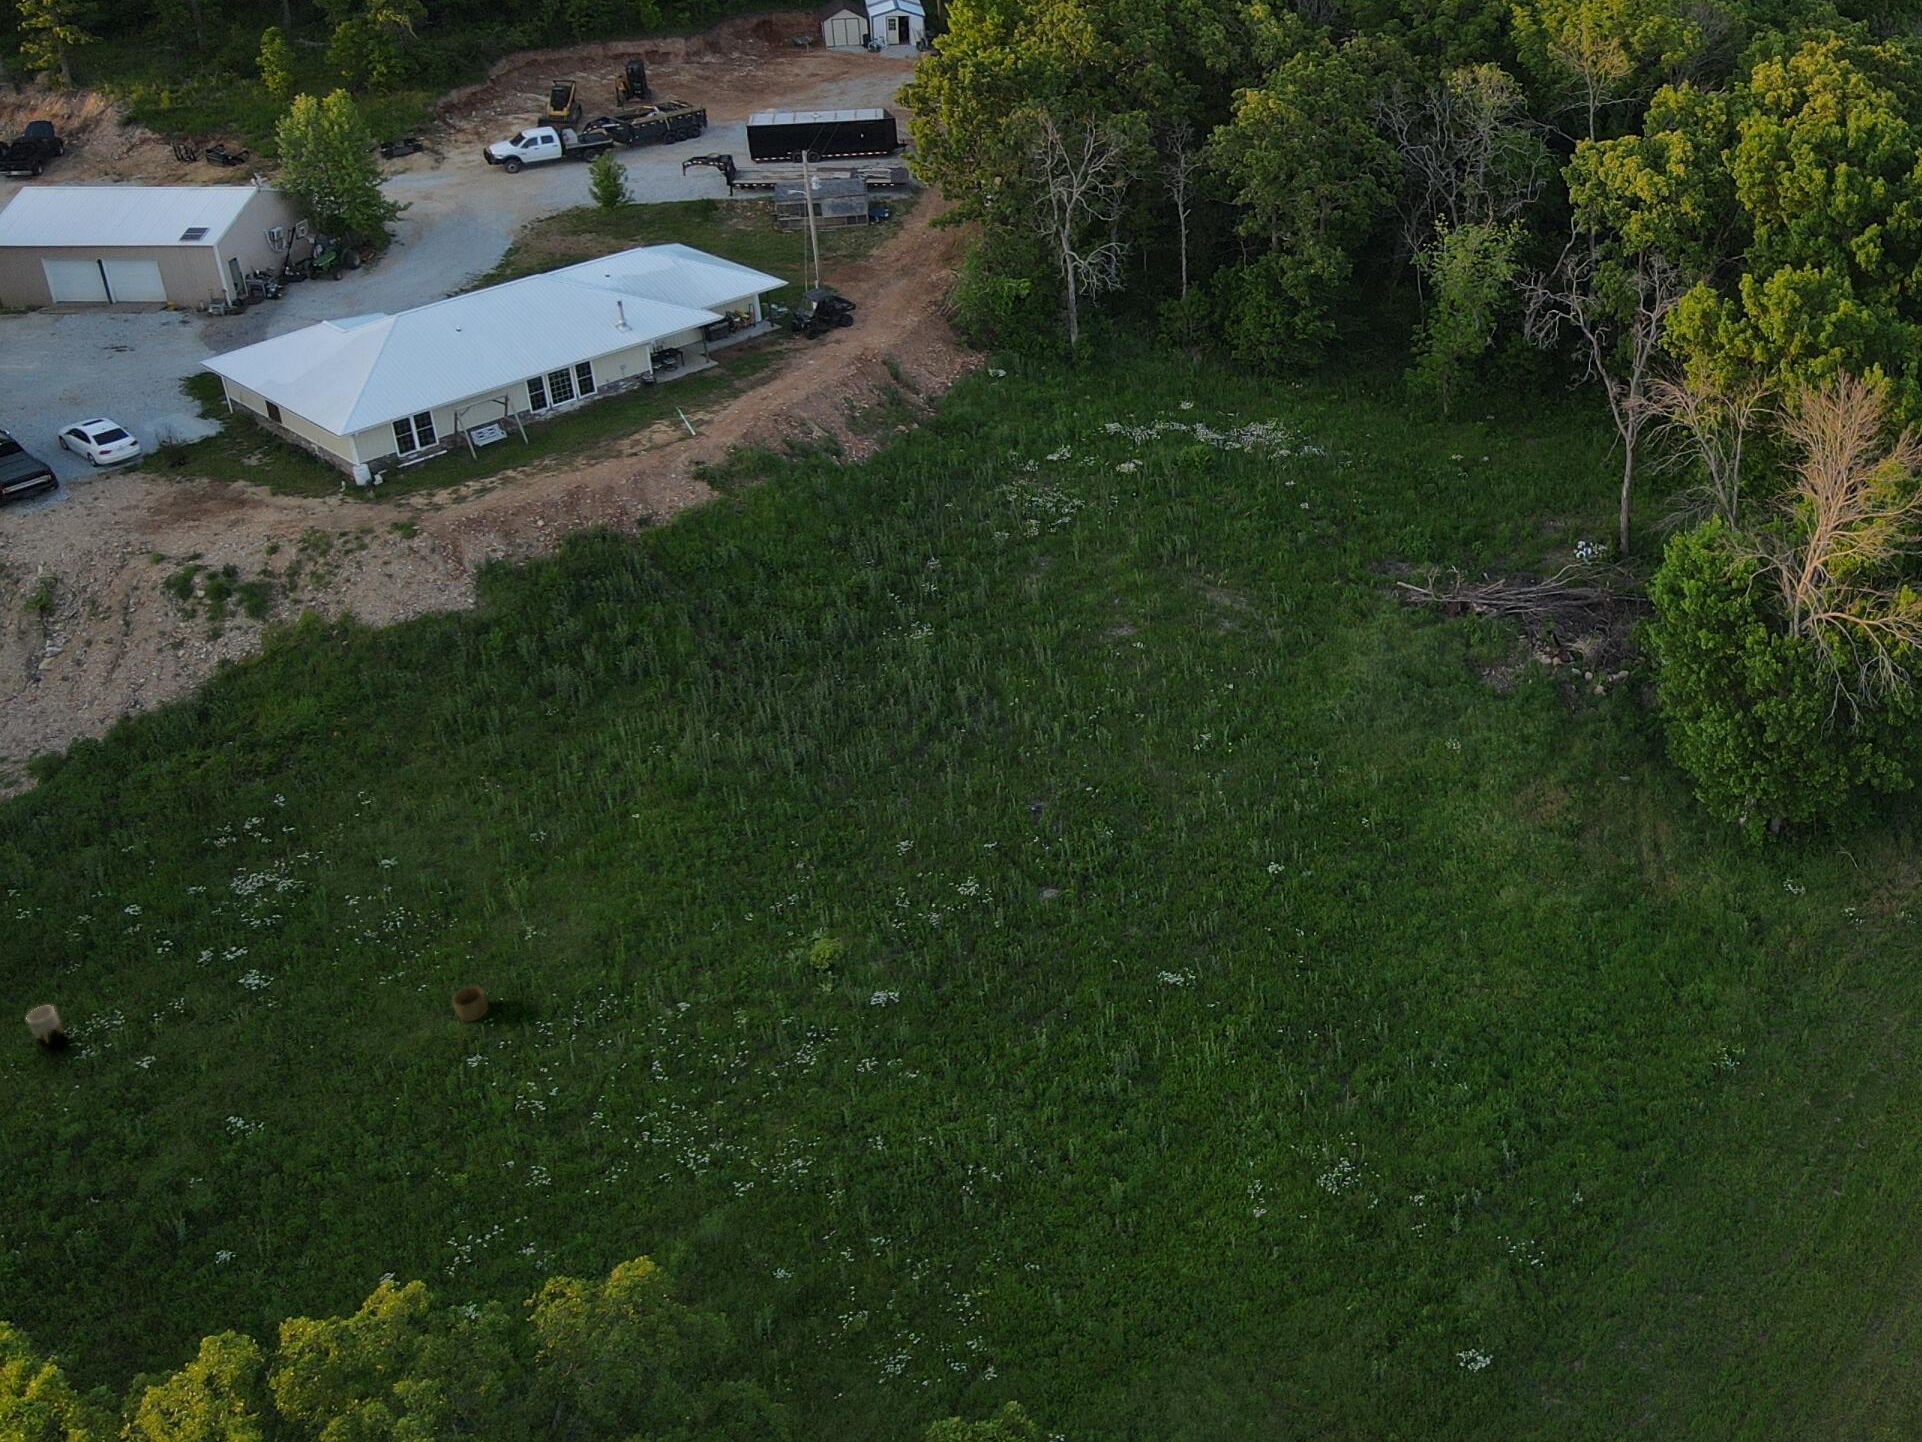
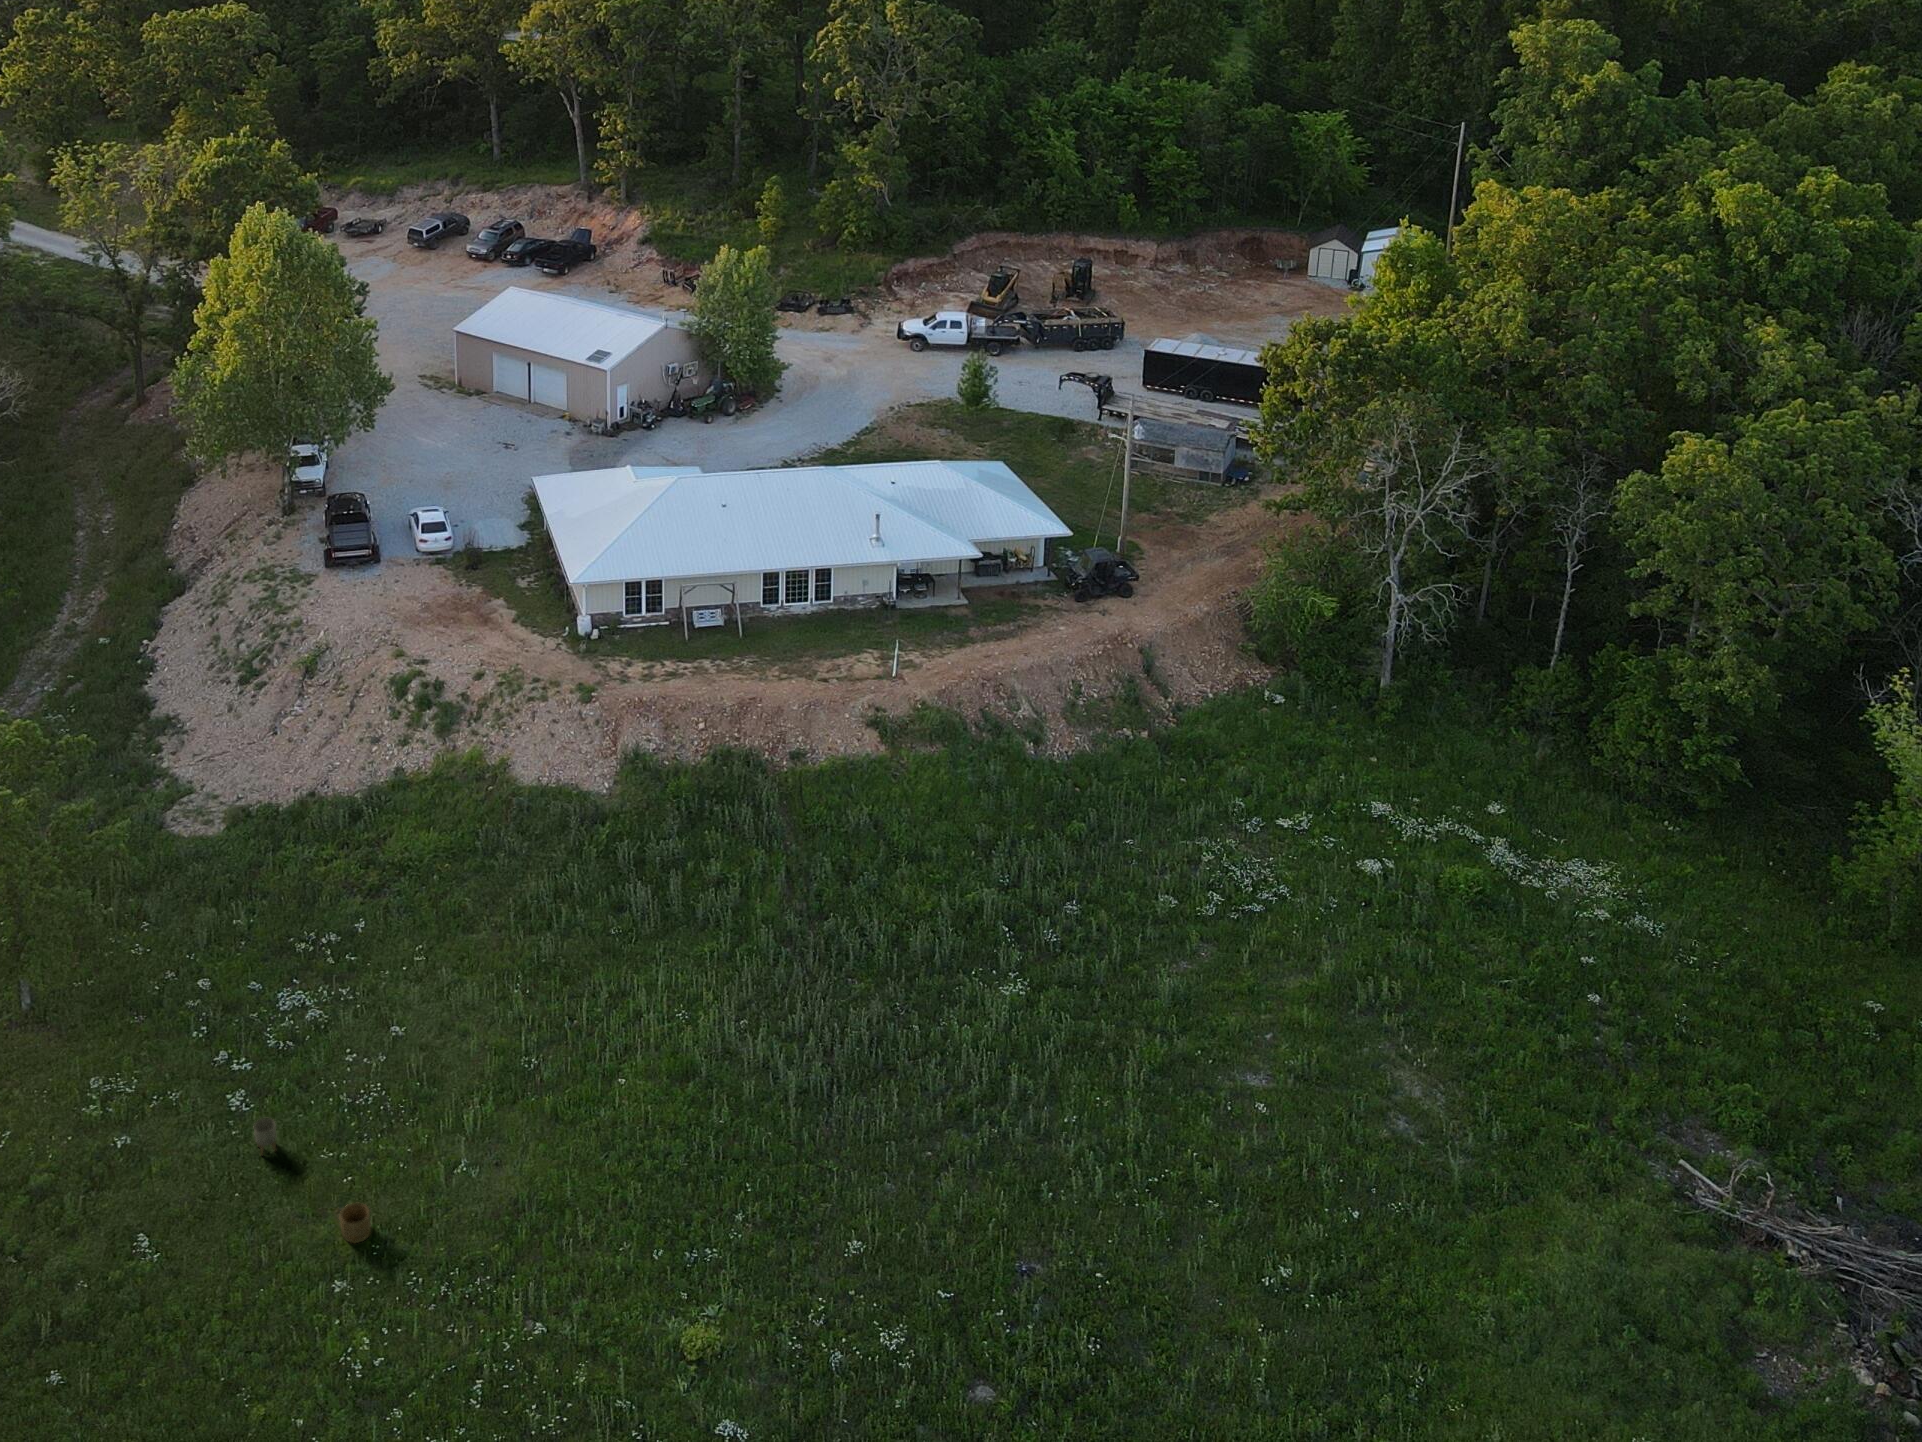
planter: present [27,1006,63,1042] -> present [254,1118,277,1155]

